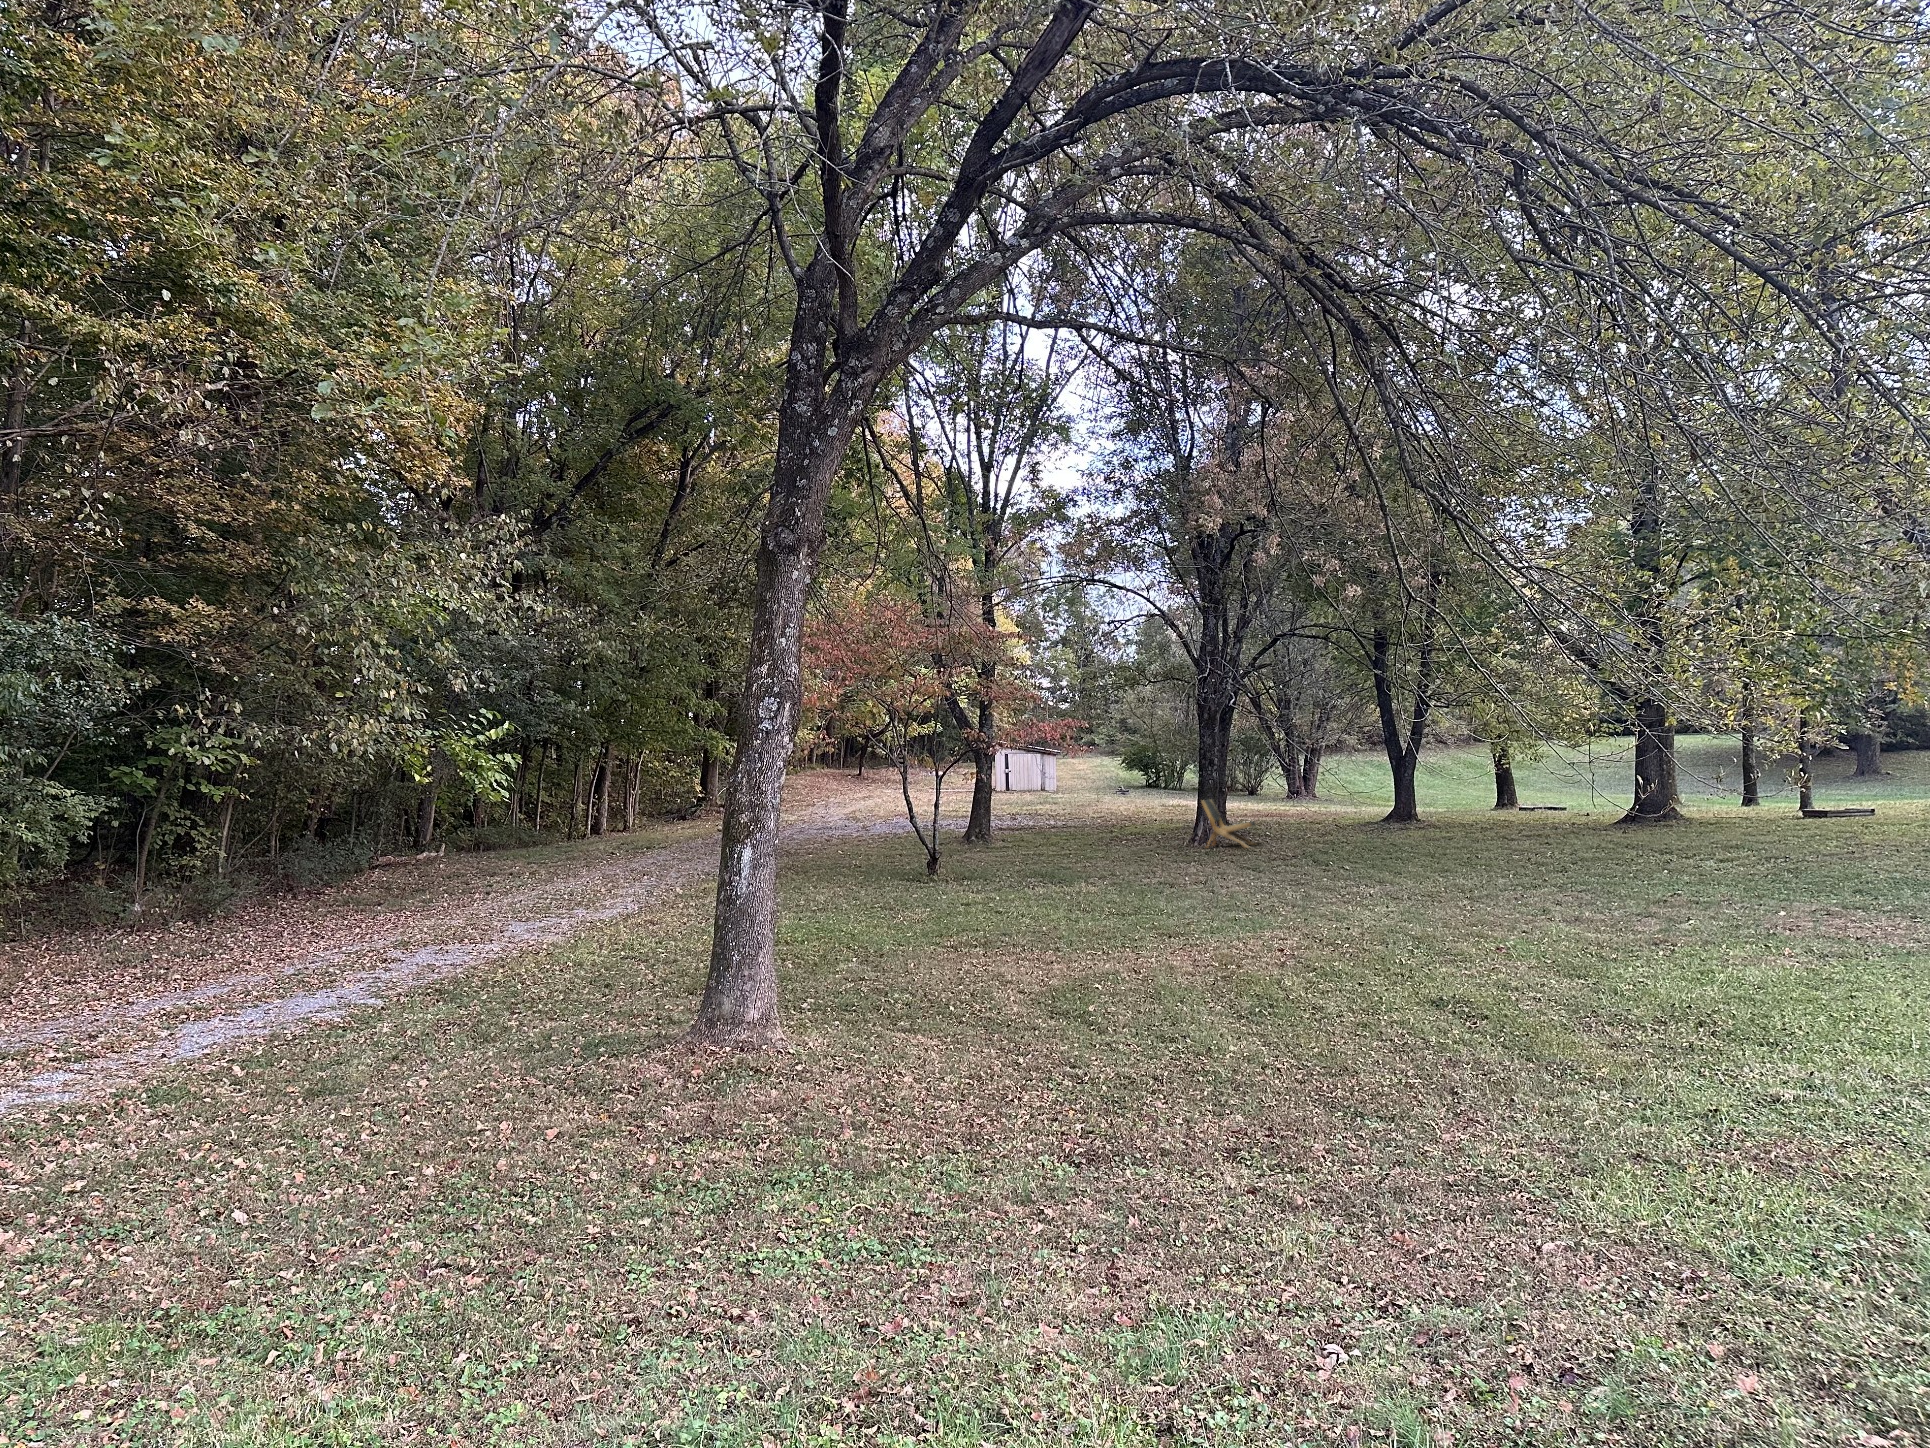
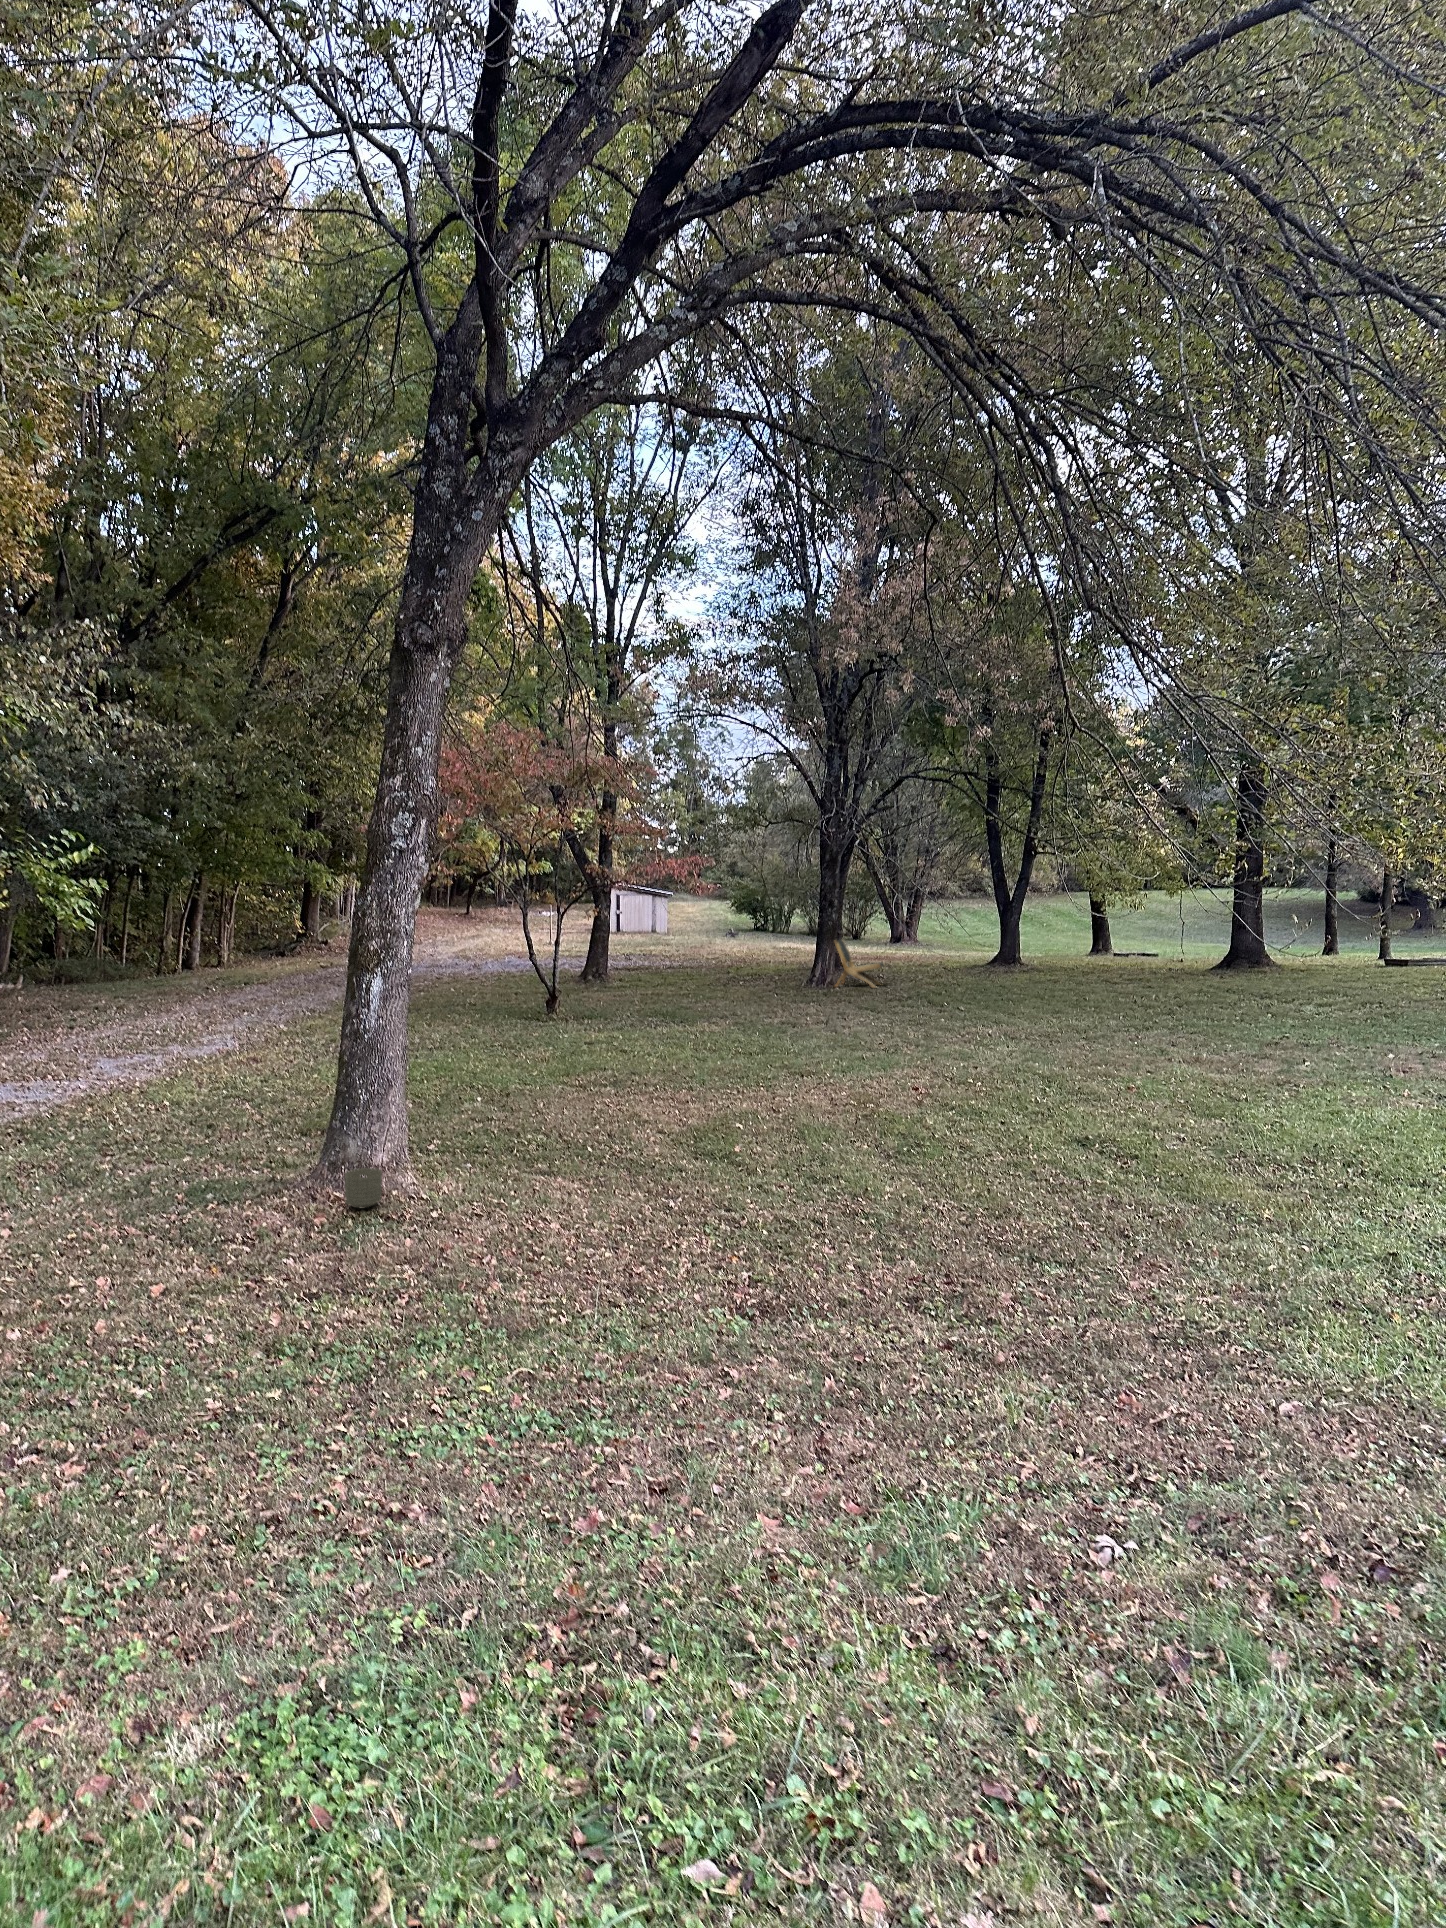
planter: none [712,1026,745,1064] -> present [345,1168,382,1209]

